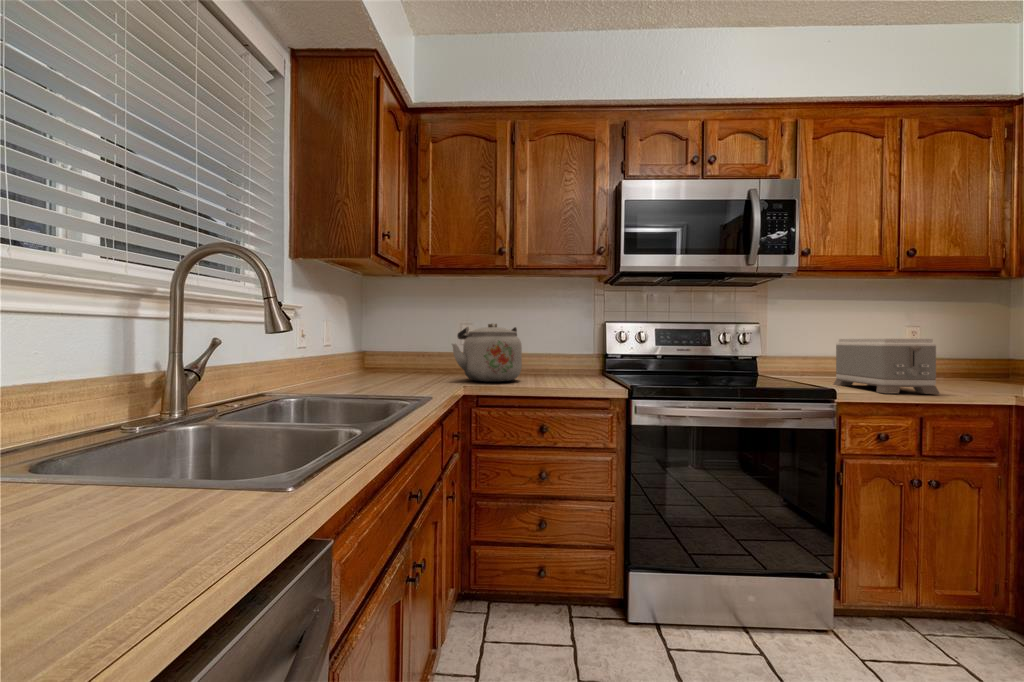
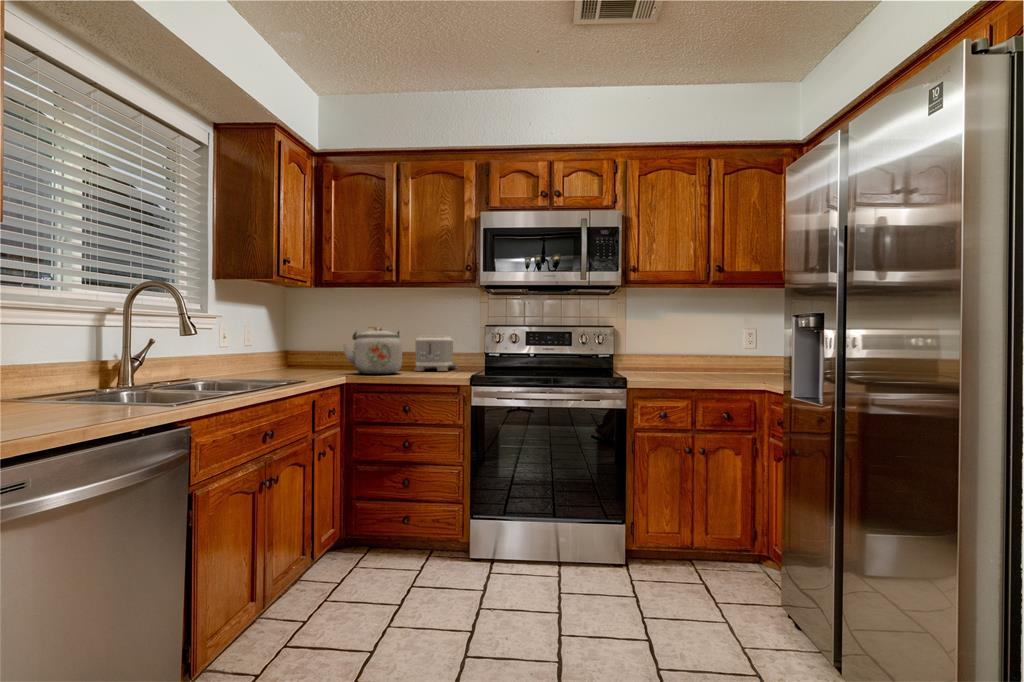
toaster: present [834,339,940,394] -> present [415,336,458,371]

